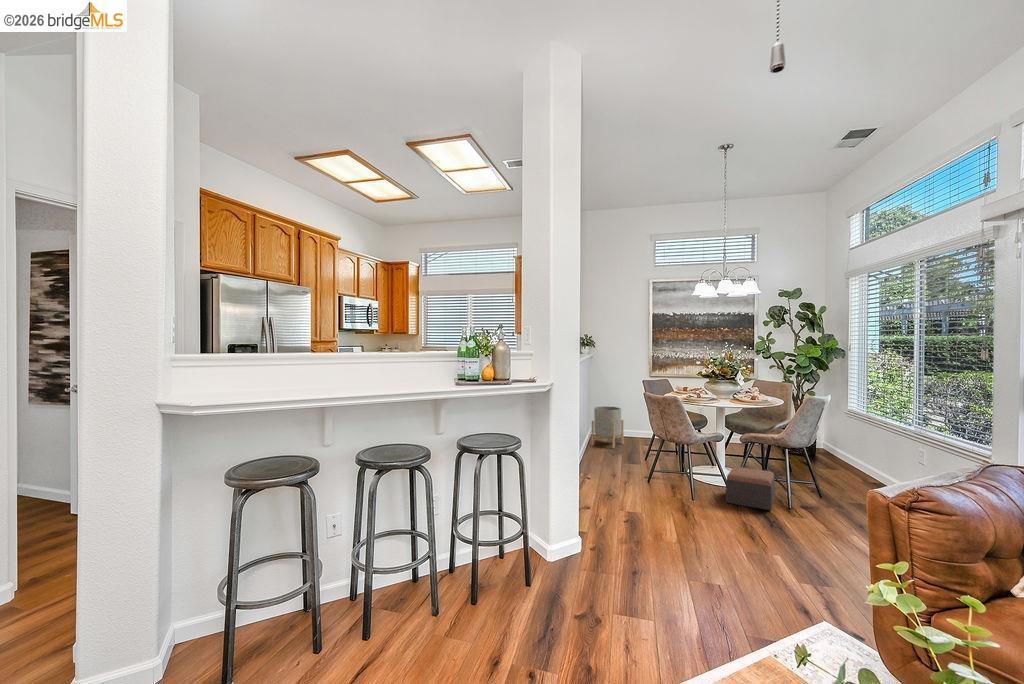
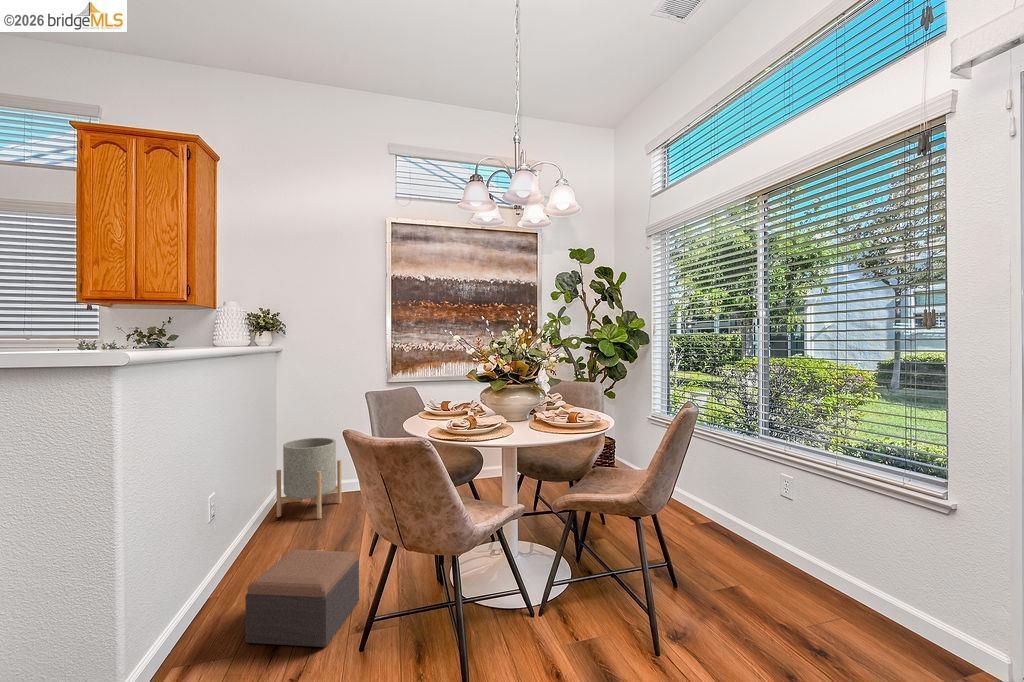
footstool: present [726,467,775,511] -> present [245,550,359,647]

